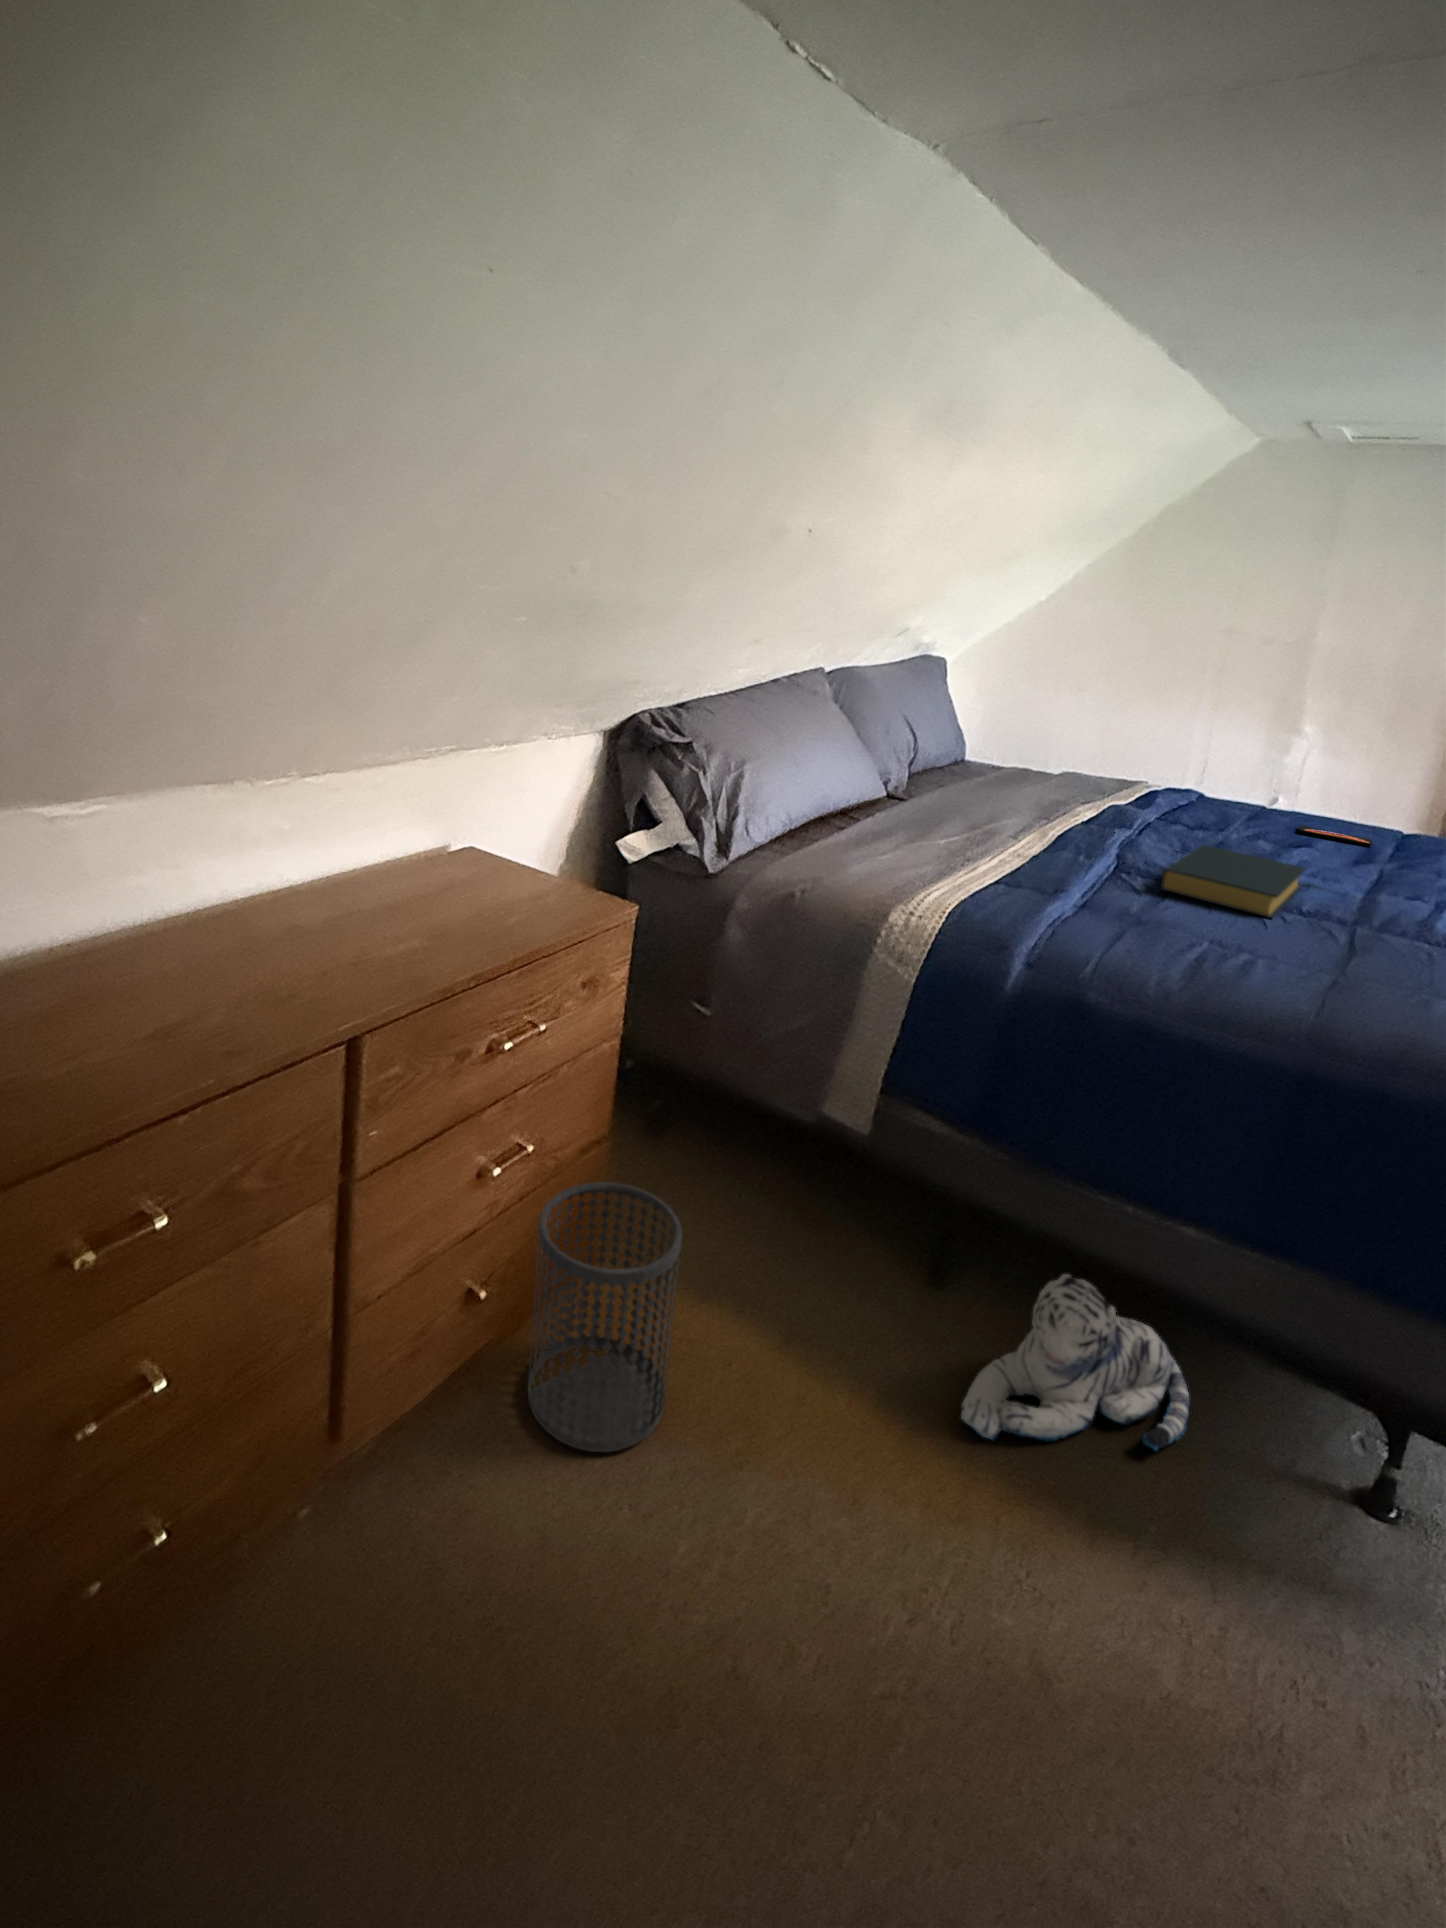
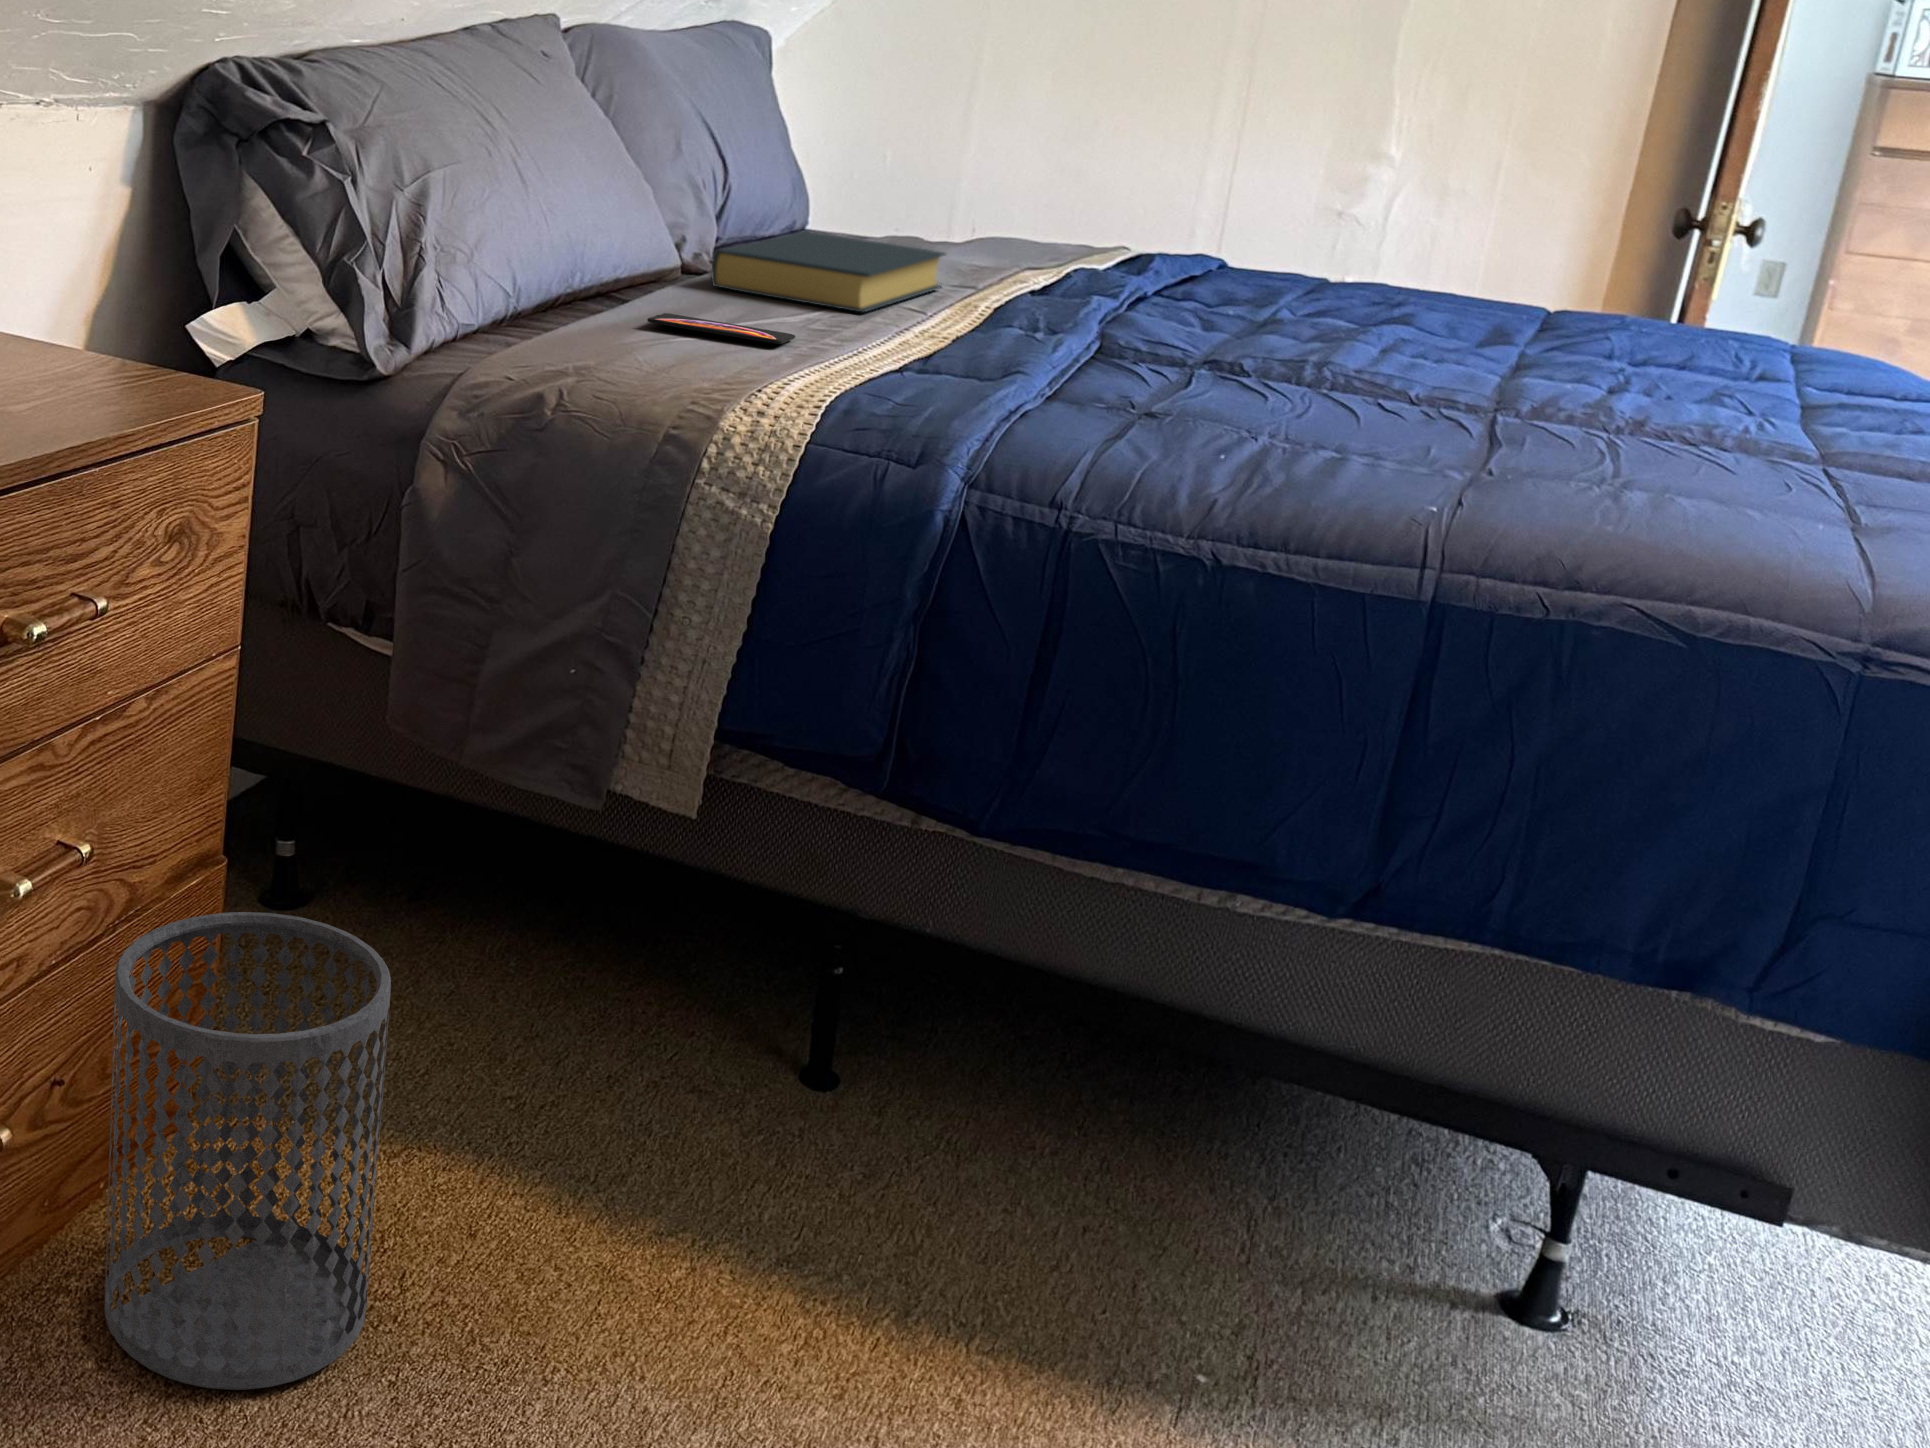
smartphone: present [1299,826,1373,845] -> present [647,313,795,344]
hardback book: present [1161,845,1306,918] -> present [712,231,946,312]
plush toy: present [961,1274,1189,1450] -> none [884,1003,1248,1293]

